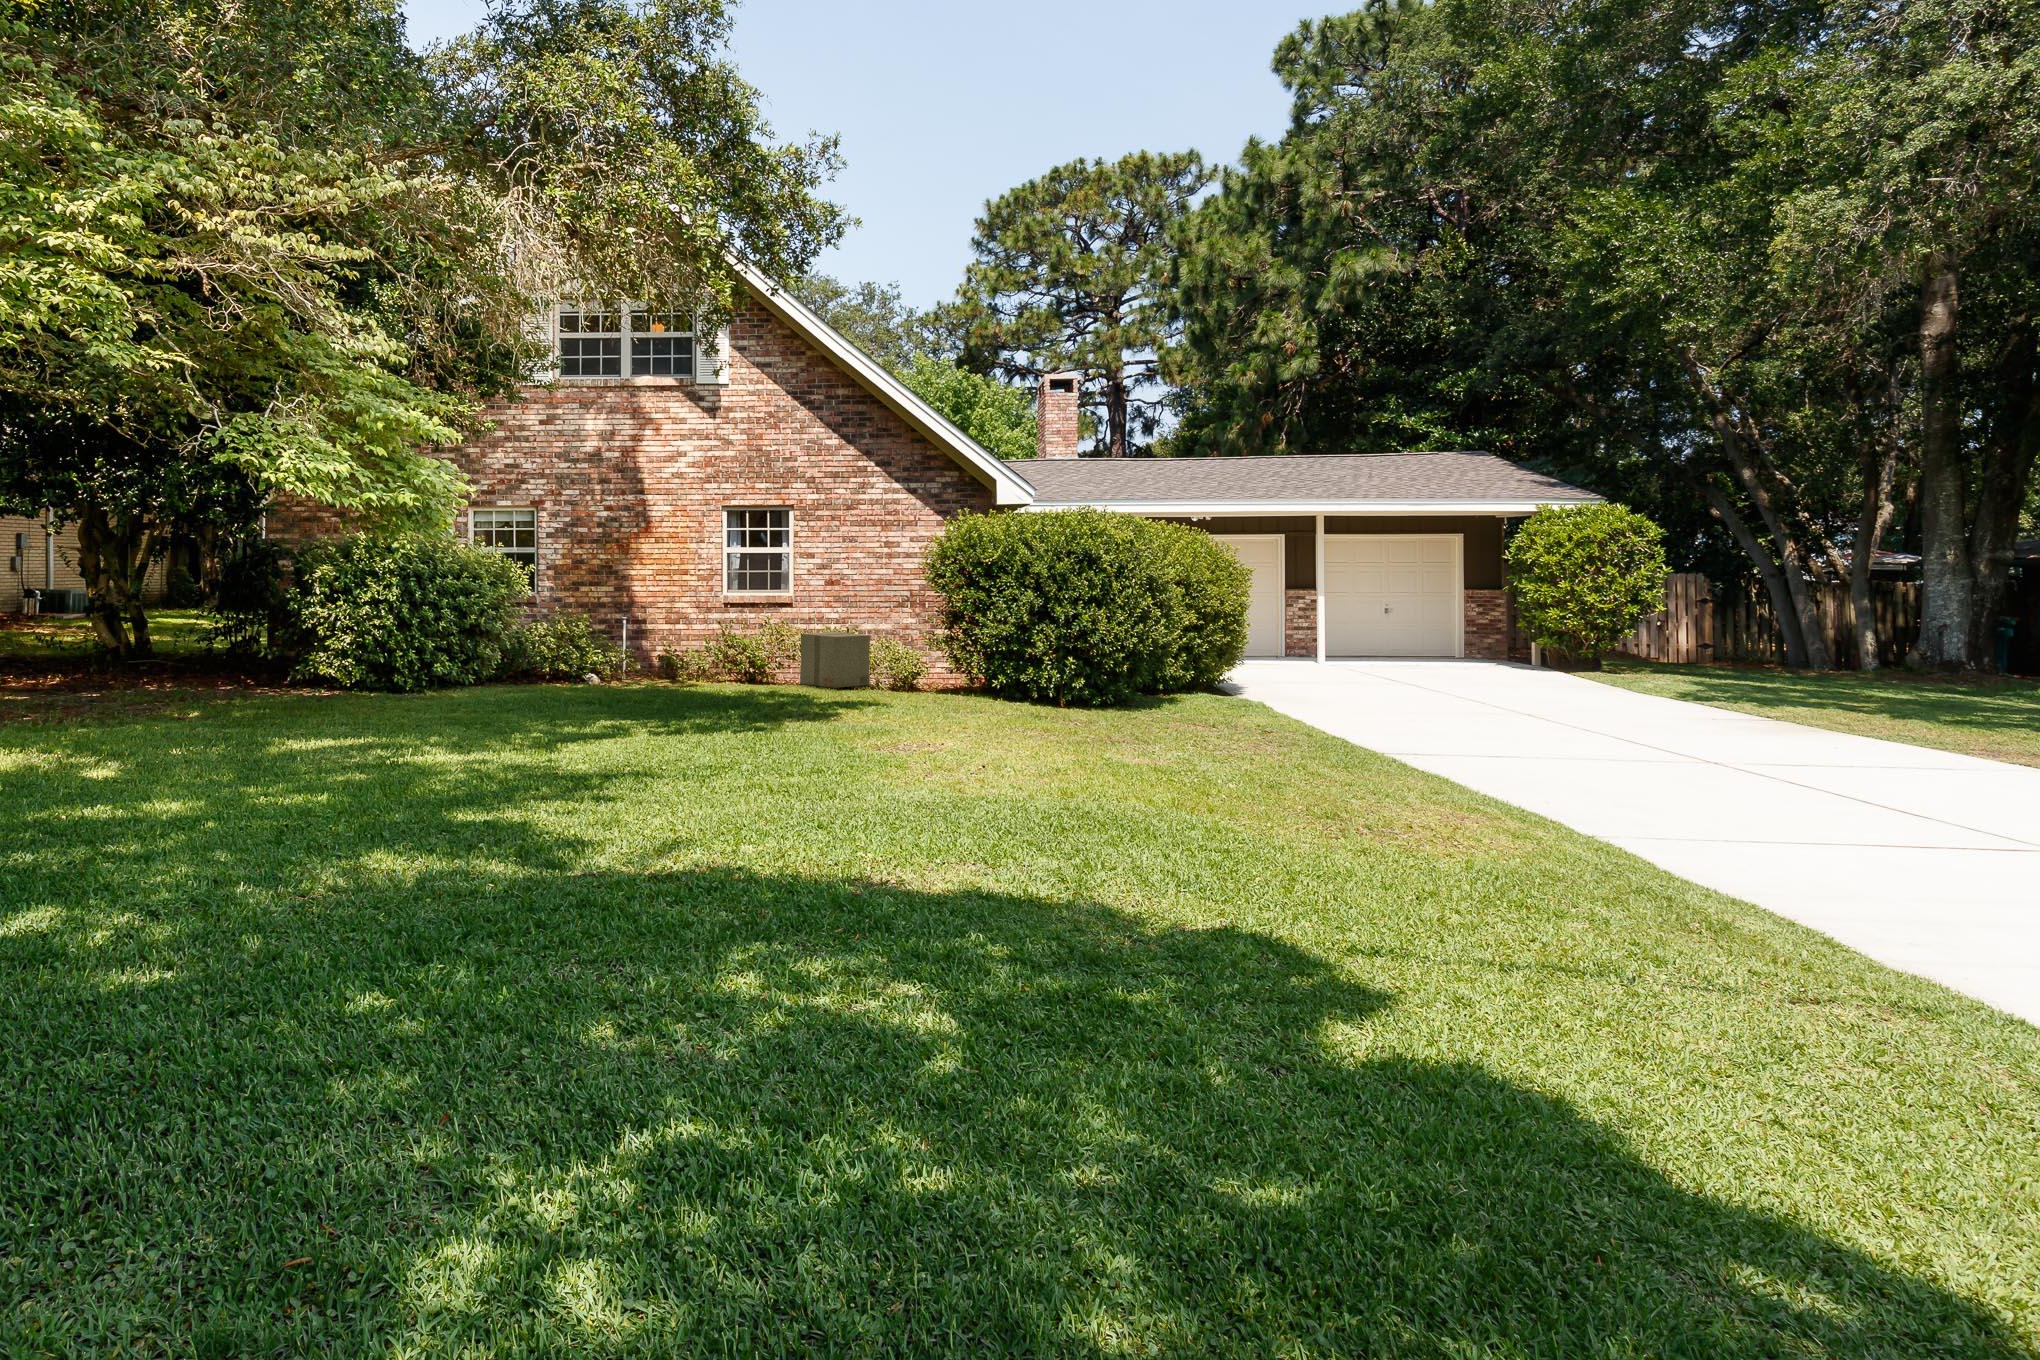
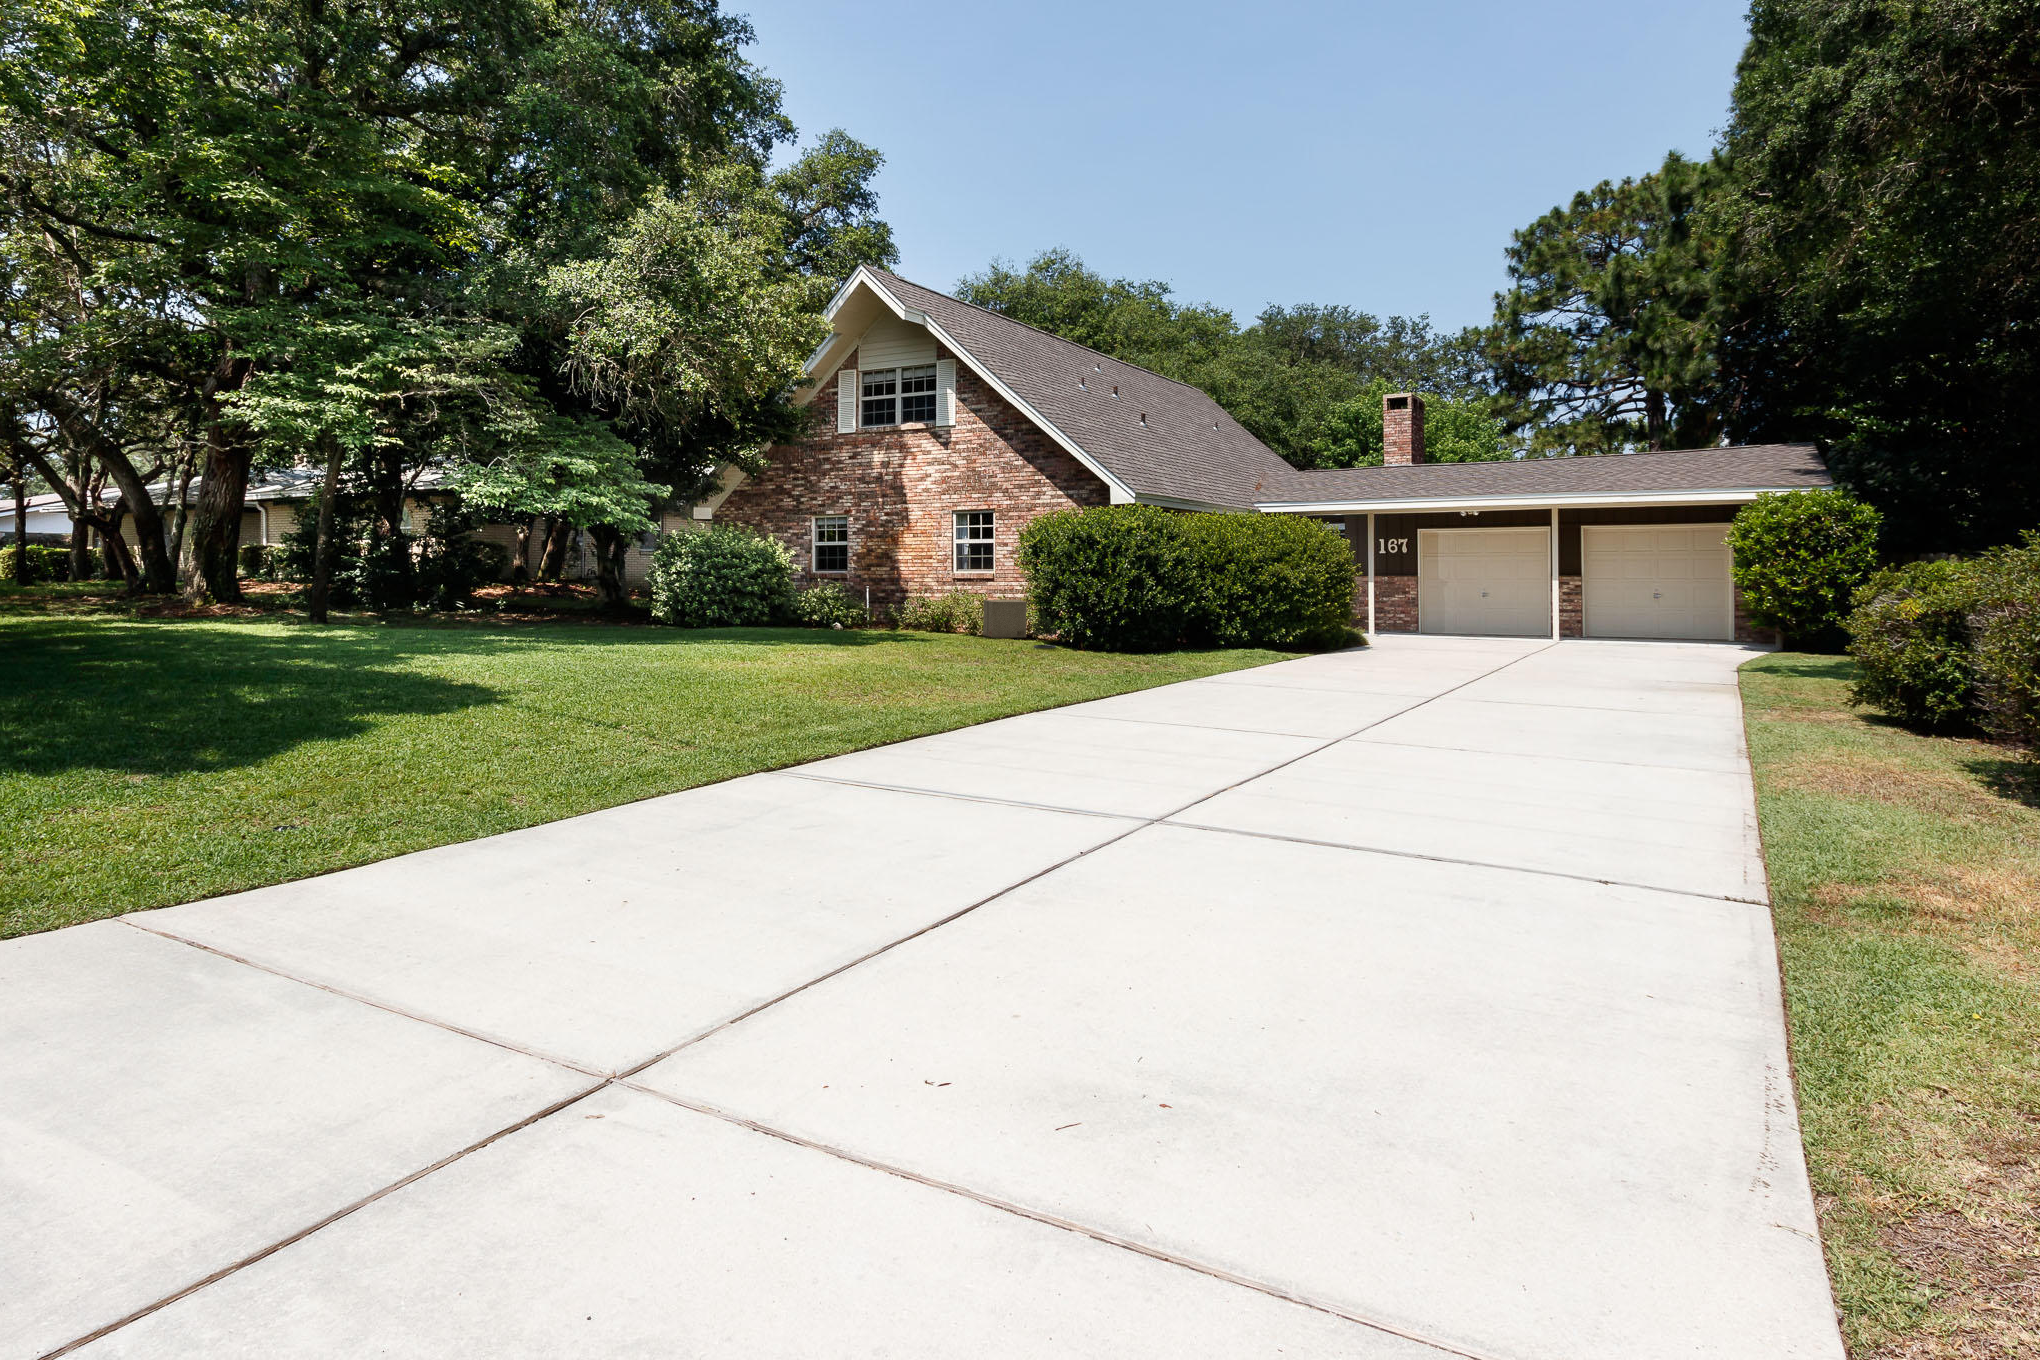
potted tree: none [953,644,990,703] -> present [1031,610,1056,648]

